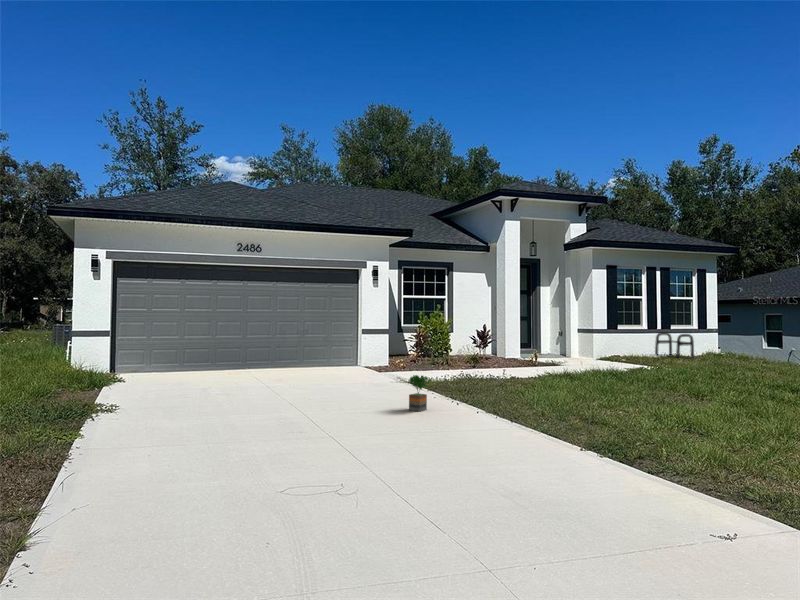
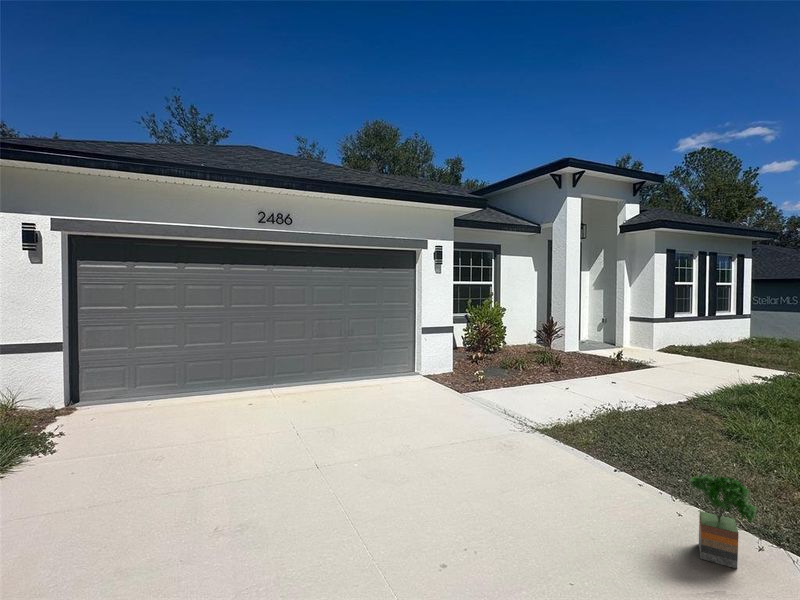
bench: present [655,332,694,358] -> none [704,320,753,349]

